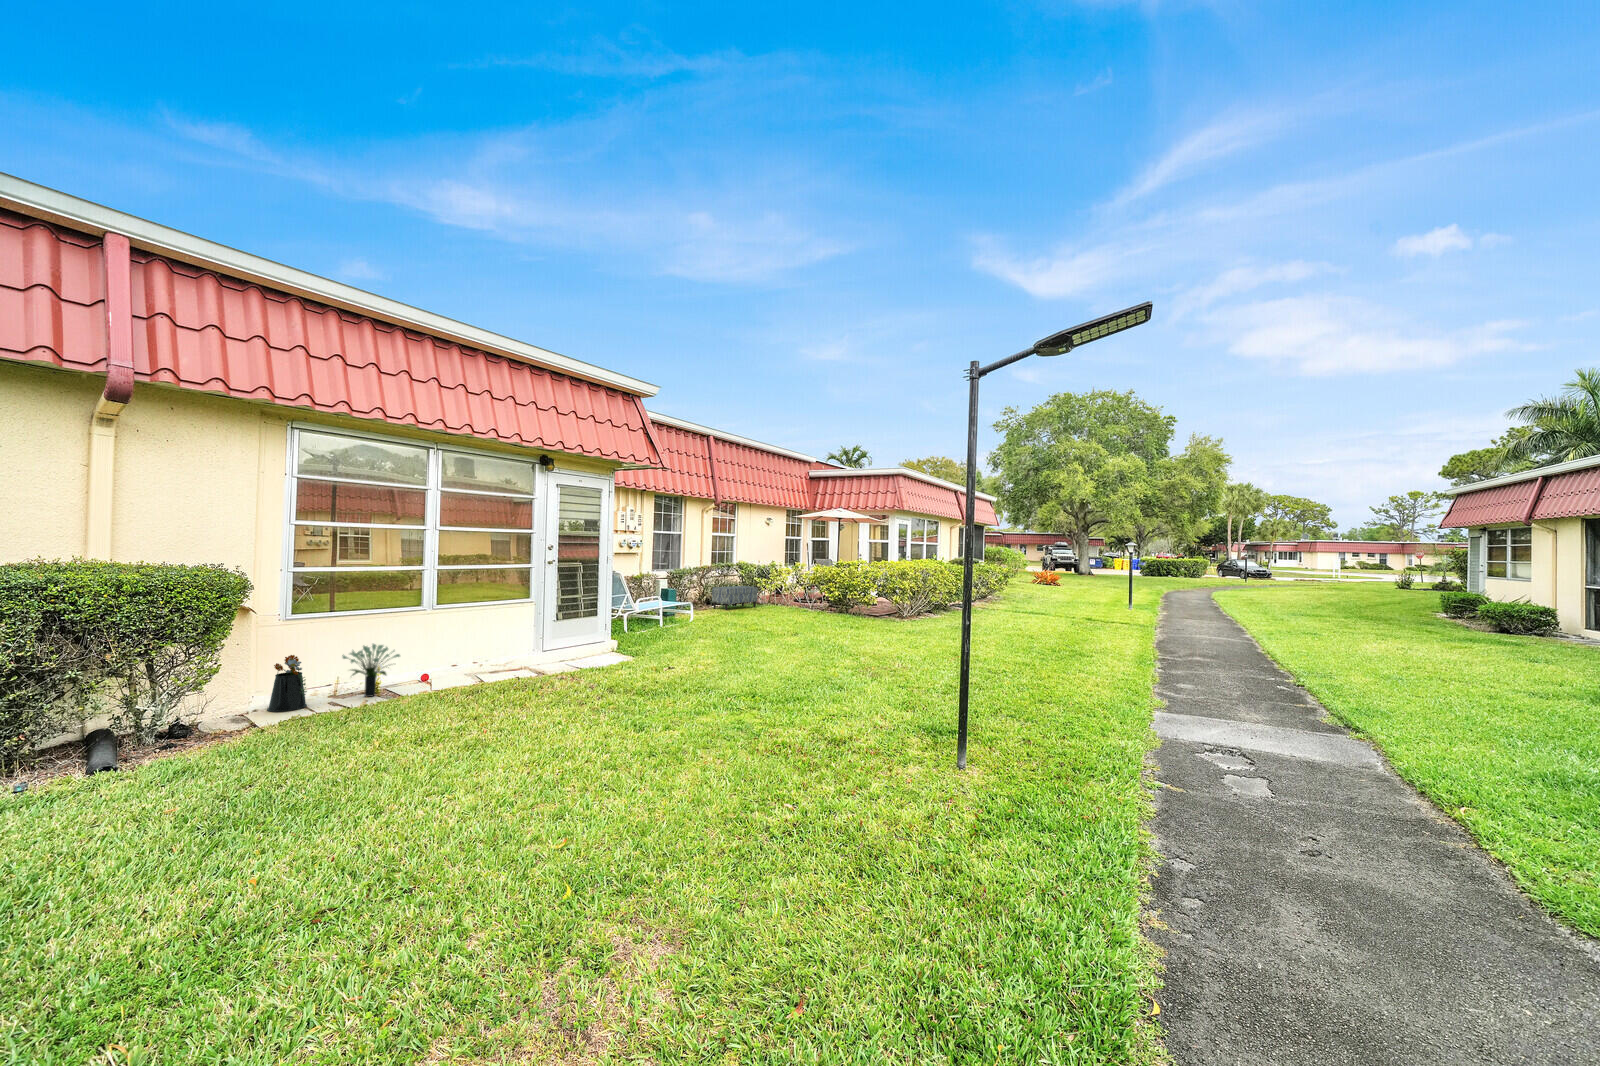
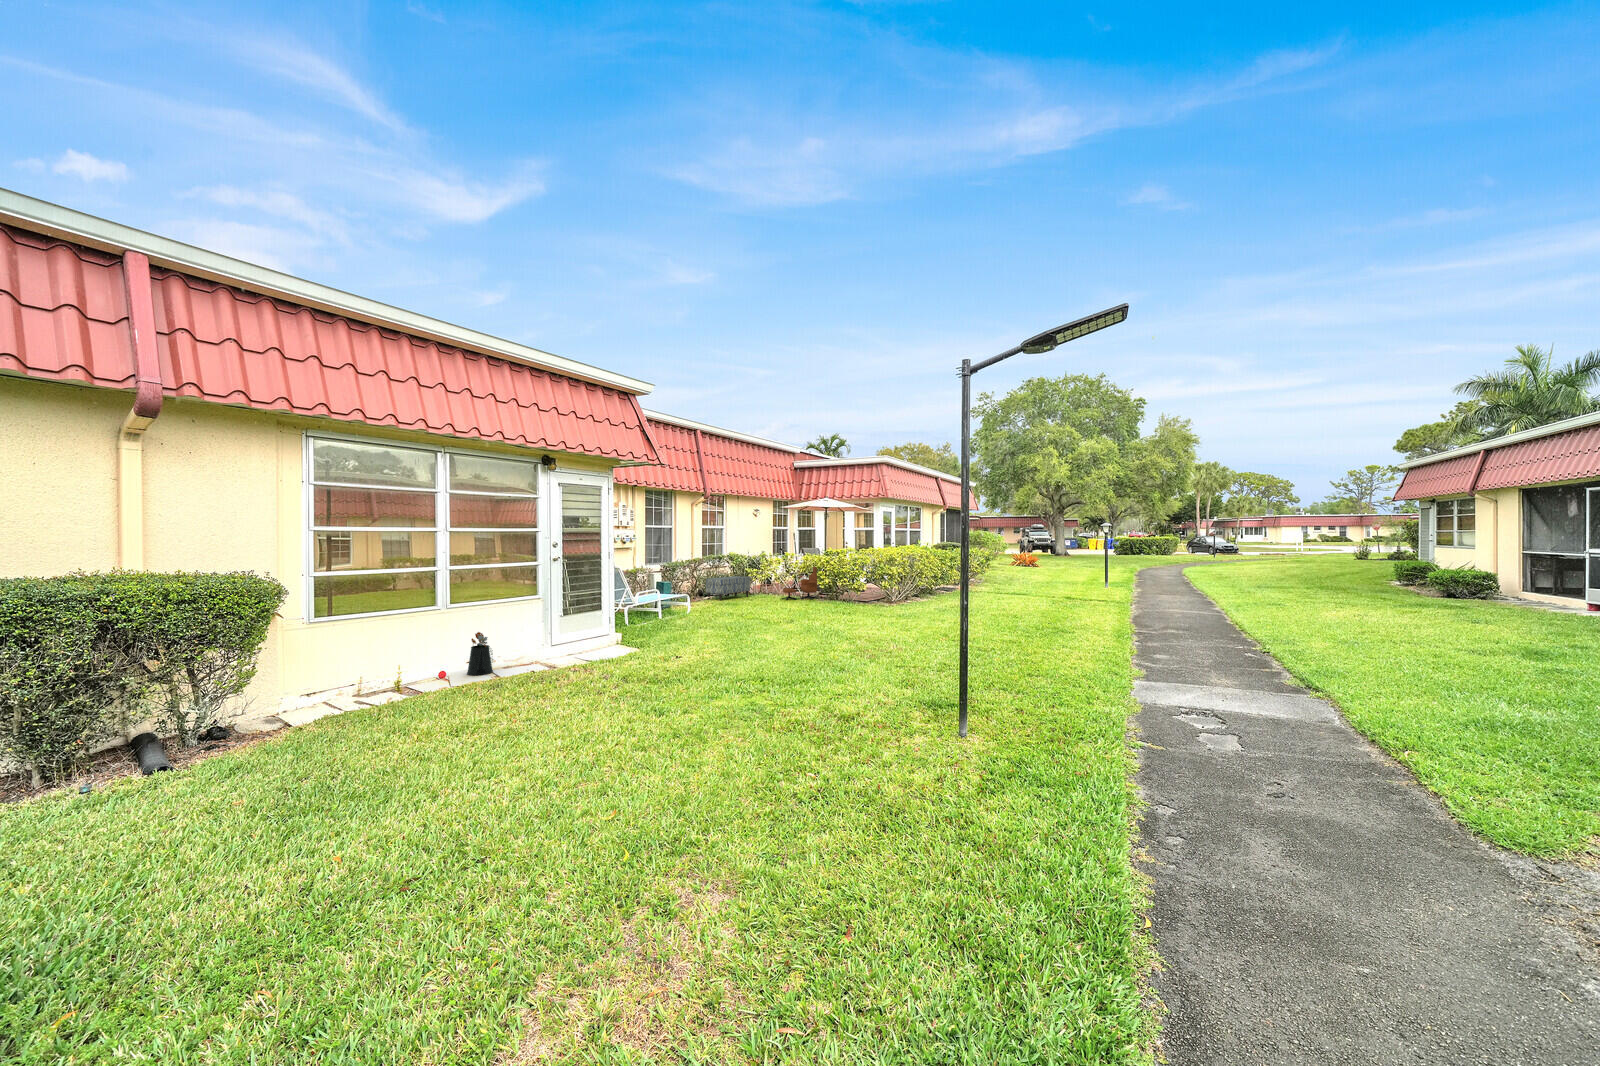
lounge chair: none [788,578,827,613] -> present [782,567,818,600]
potted plant: present [342,644,400,697] -> none [366,643,421,694]
watering can: present [267,655,307,712] -> present [467,632,493,675]

